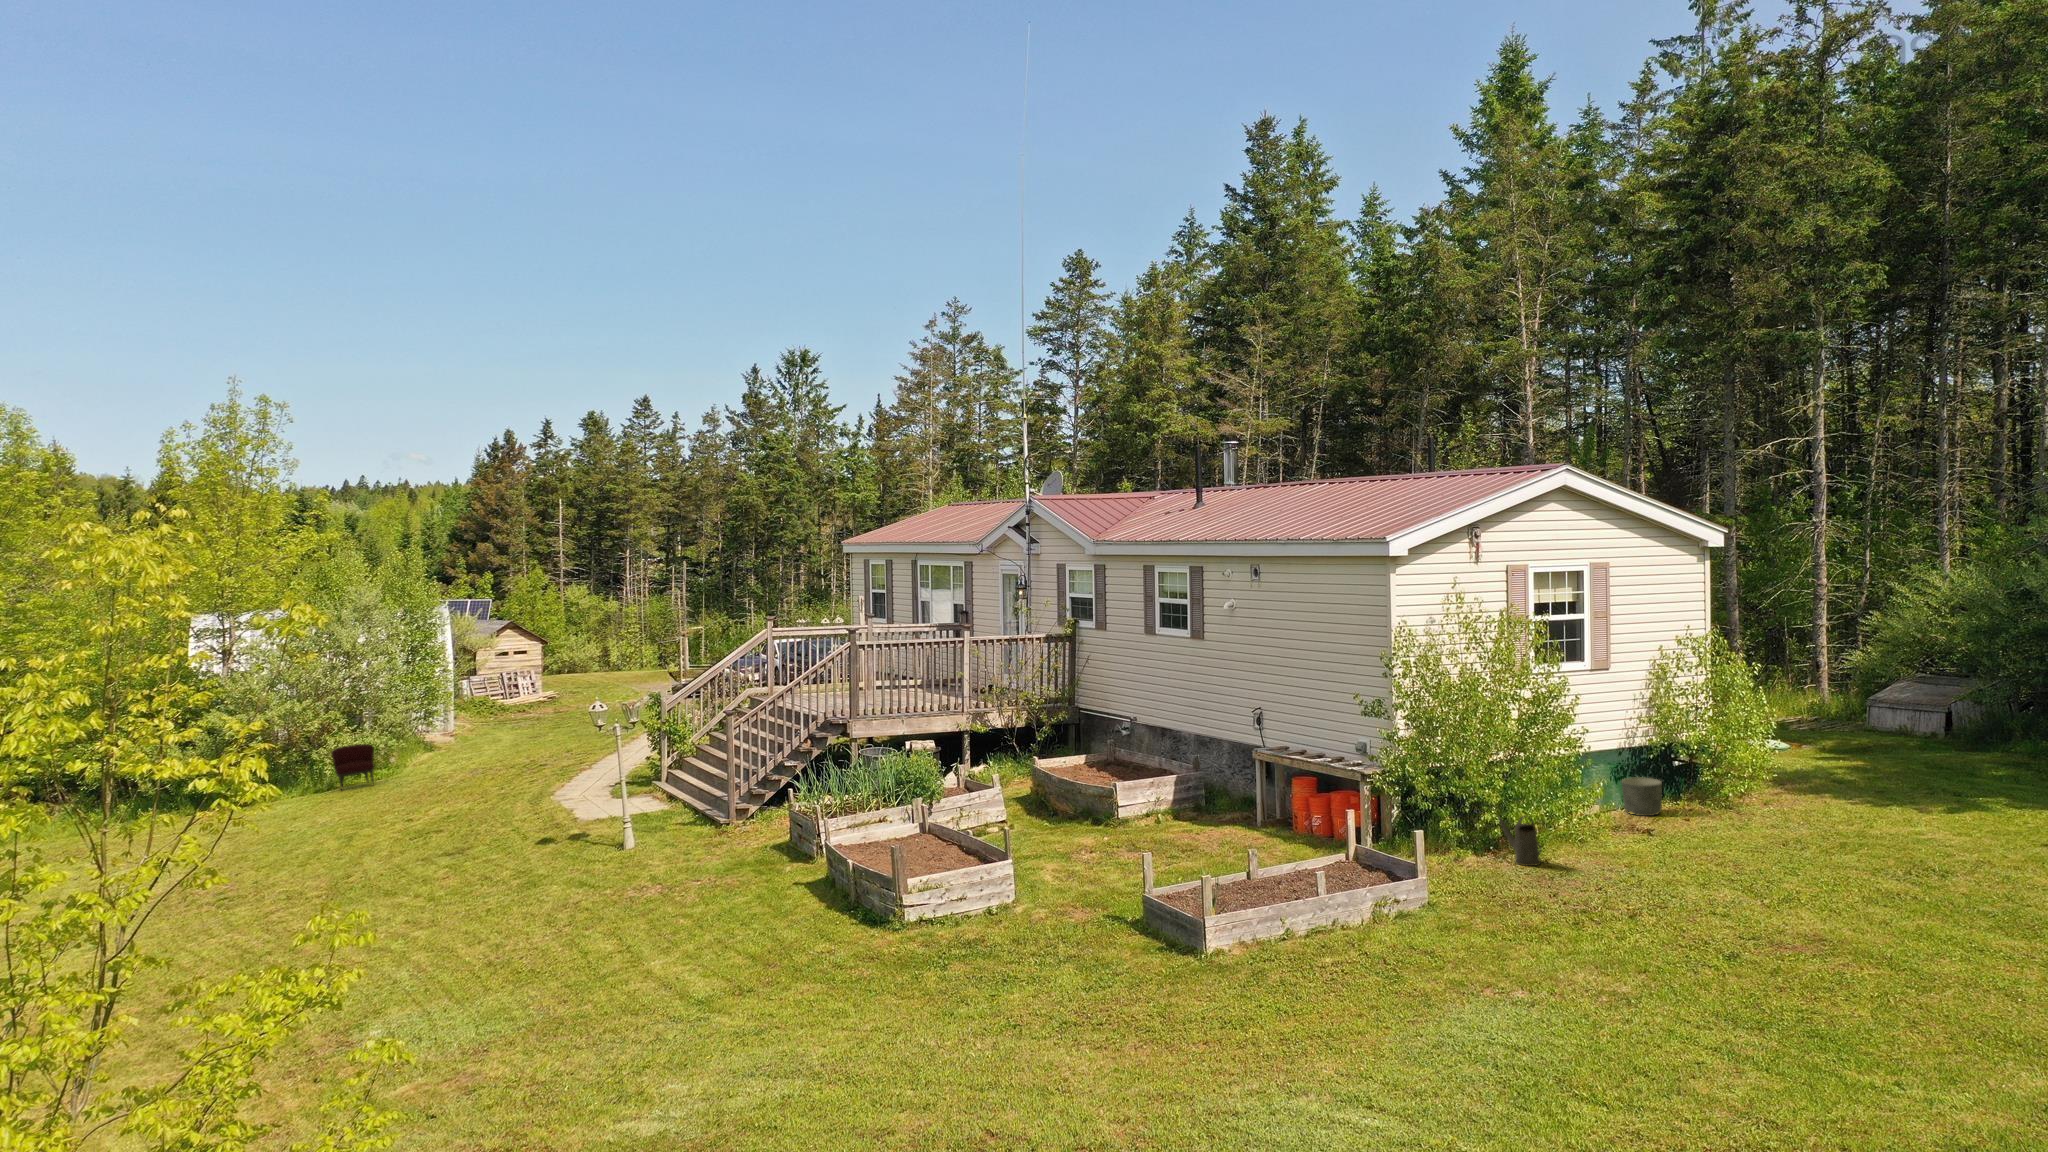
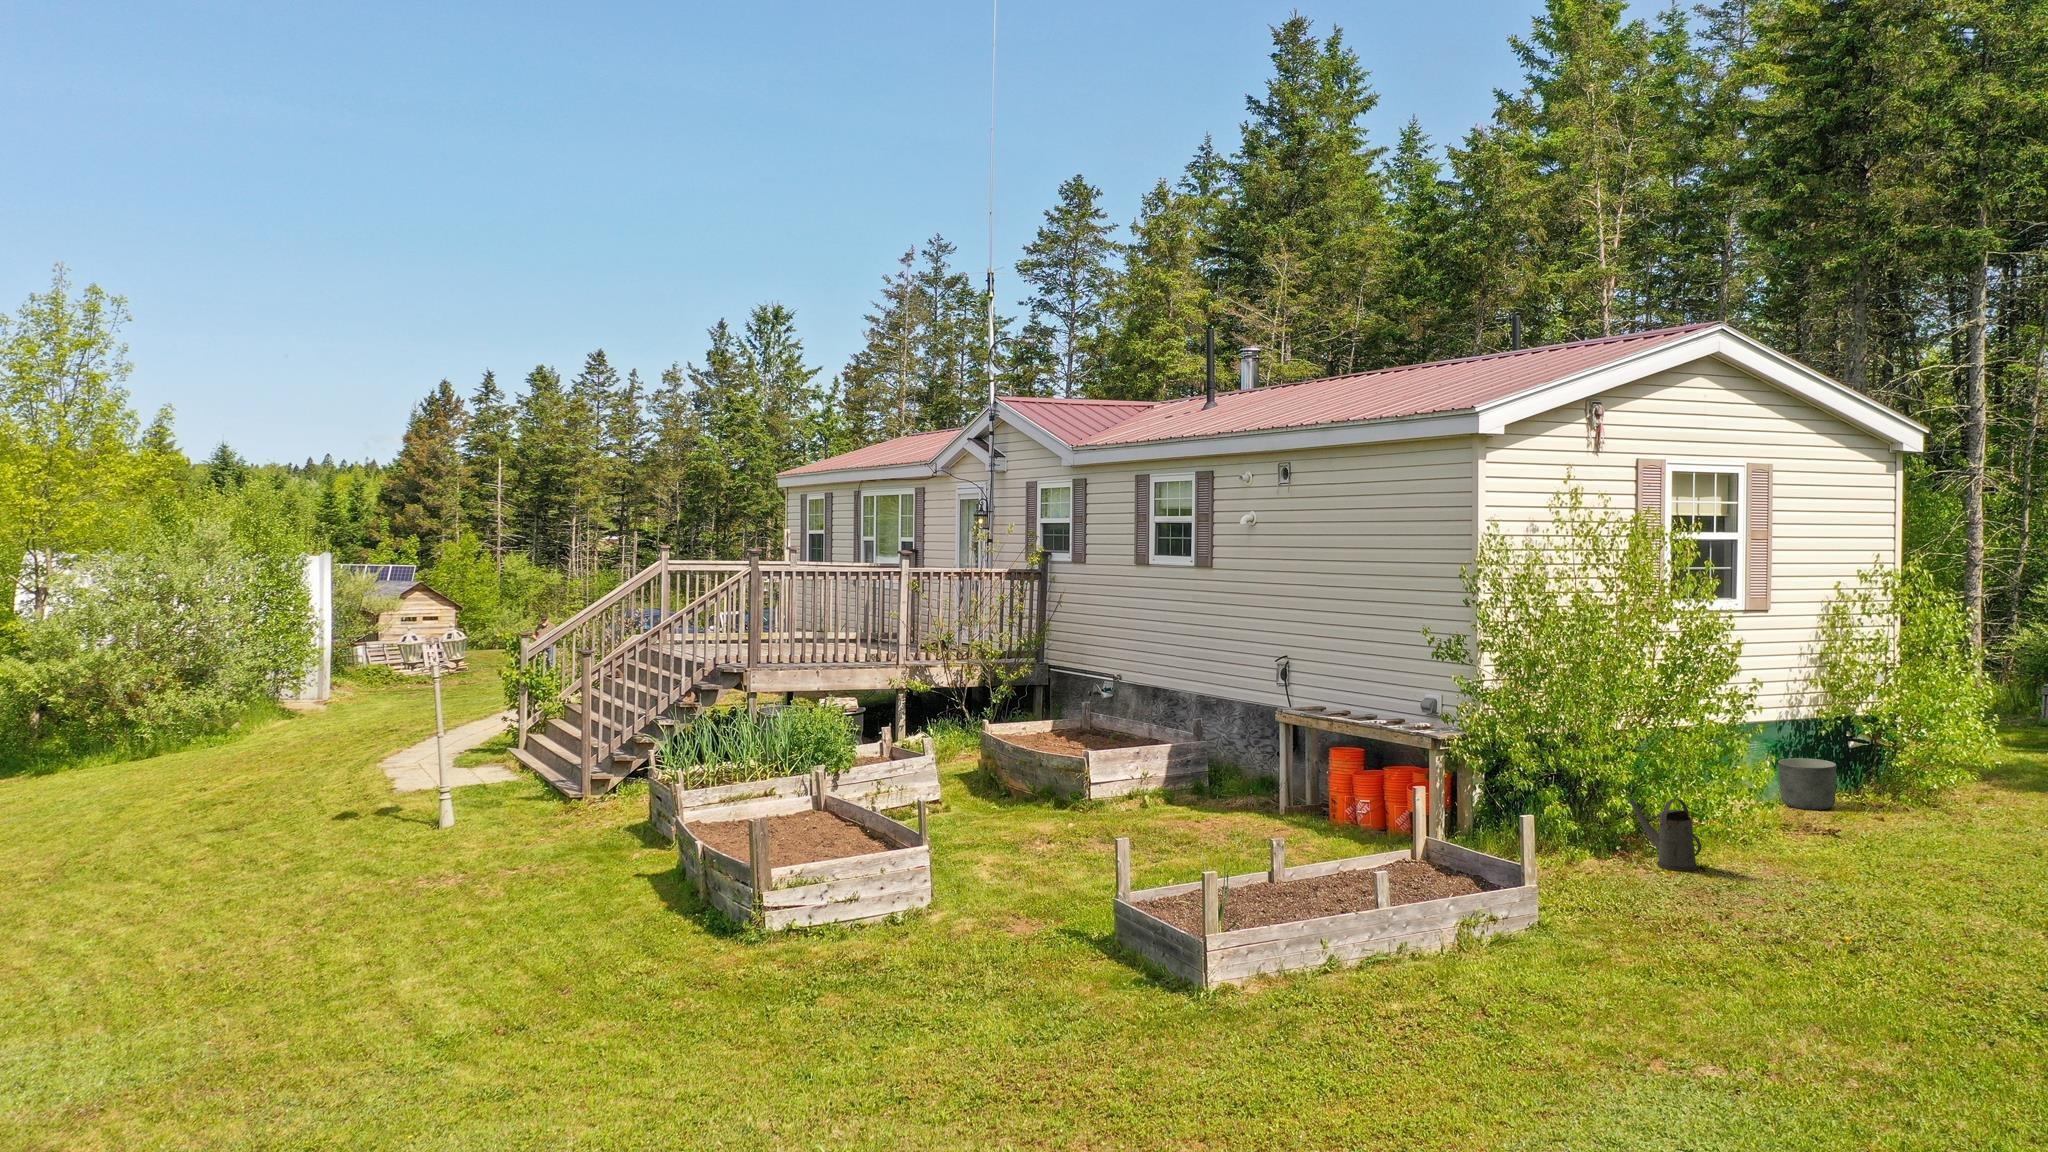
chair: present [331,744,375,790] -> none [124,700,181,756]

